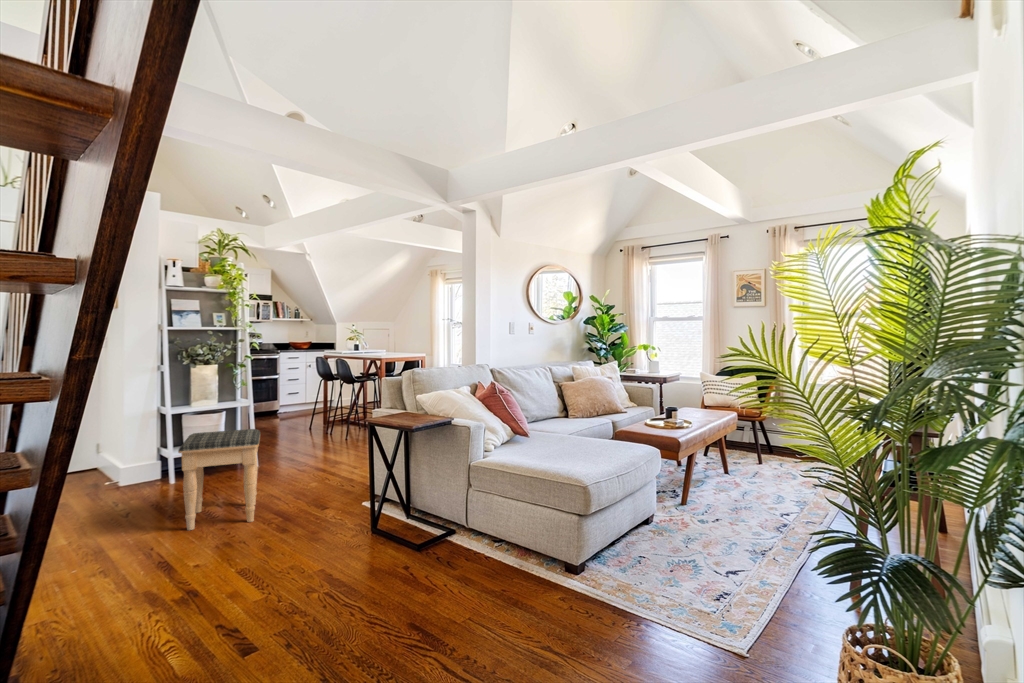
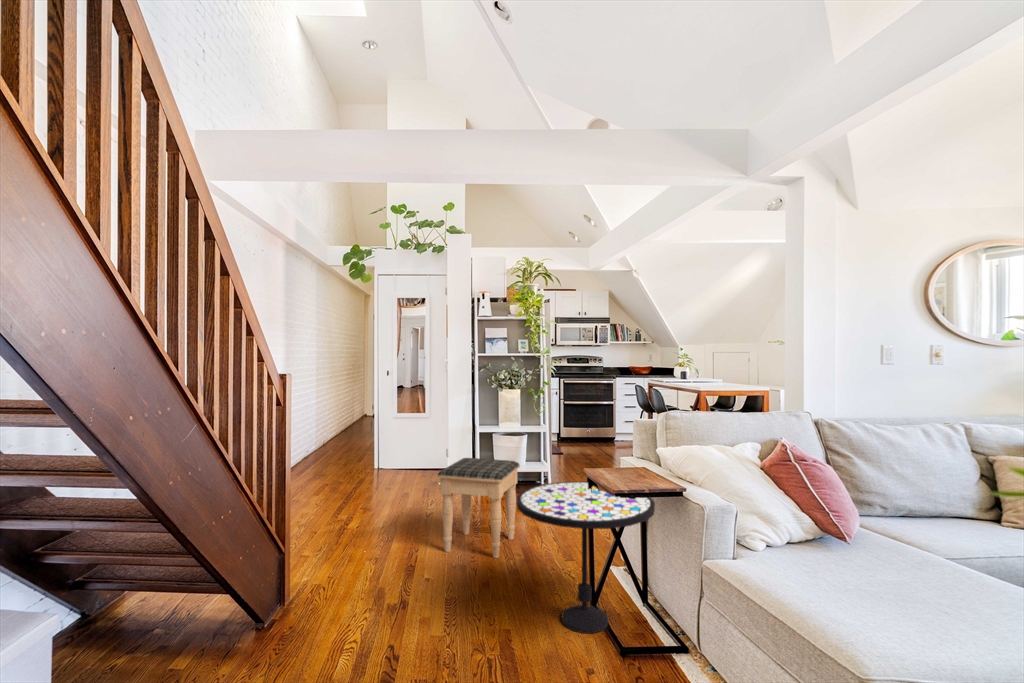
side table: none [309,429,427,547] -> present [517,482,655,633]

